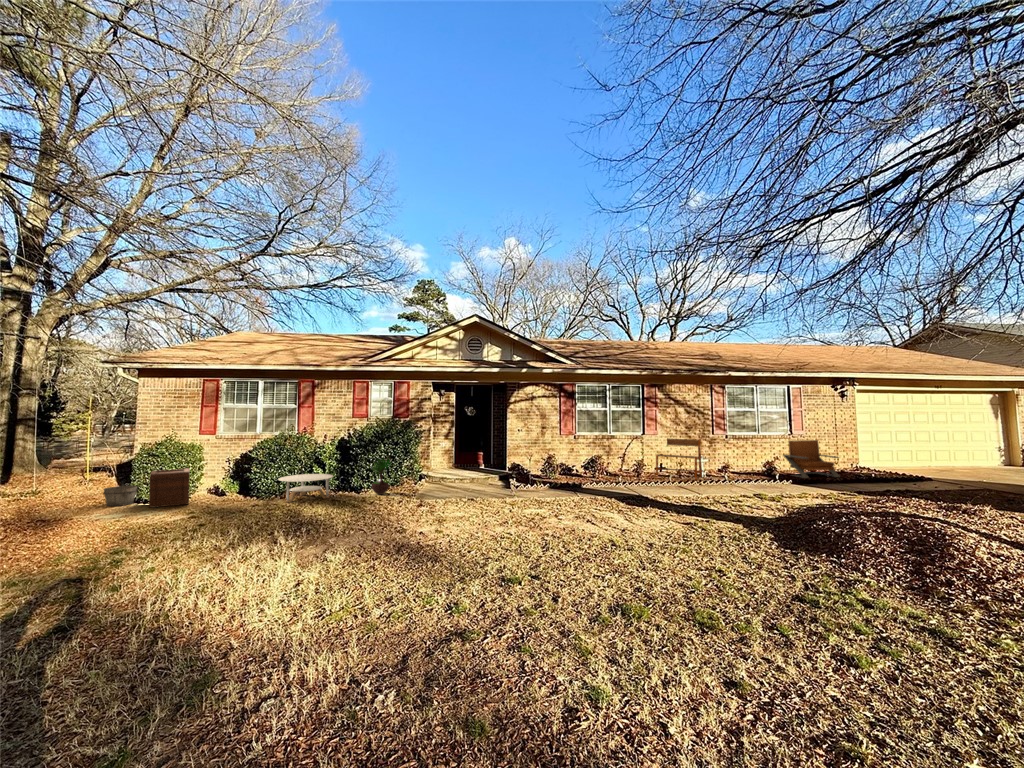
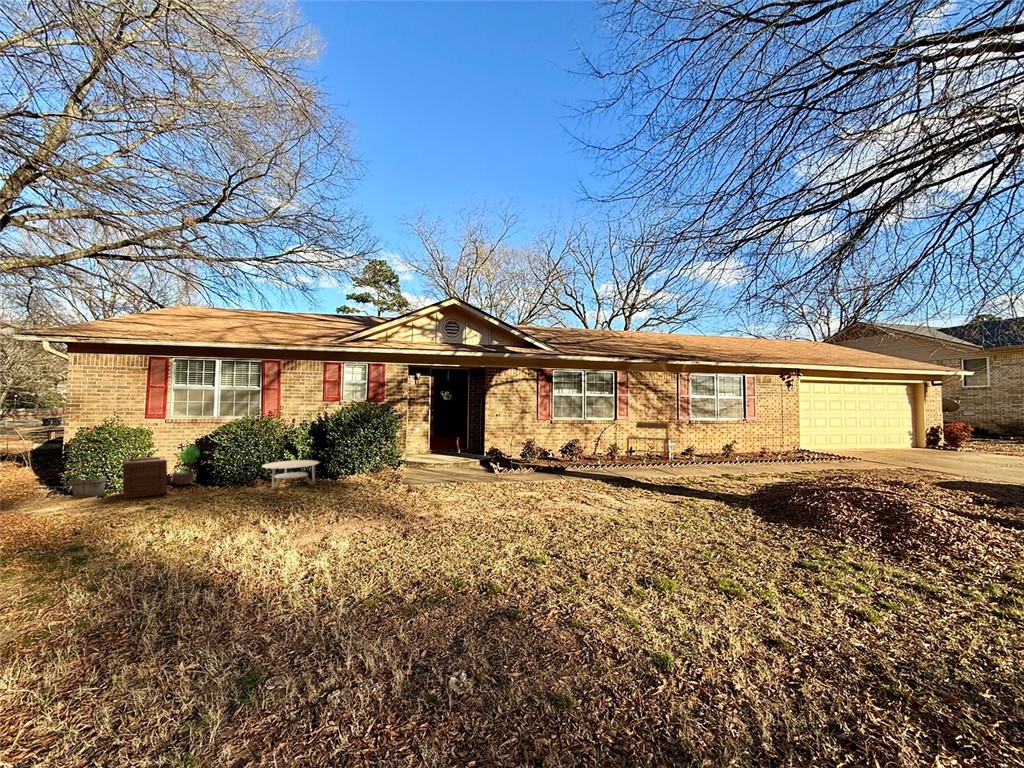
lounge chair: present [783,440,840,478] -> none [739,422,790,457]
potted tree: present [372,459,391,494] -> present [172,447,198,485]

